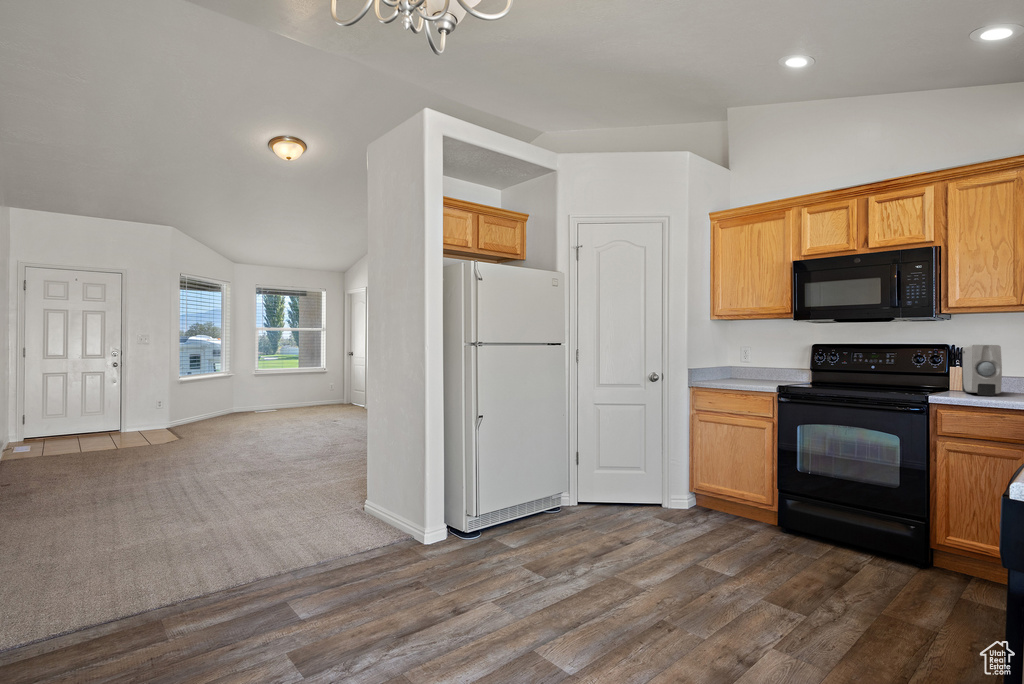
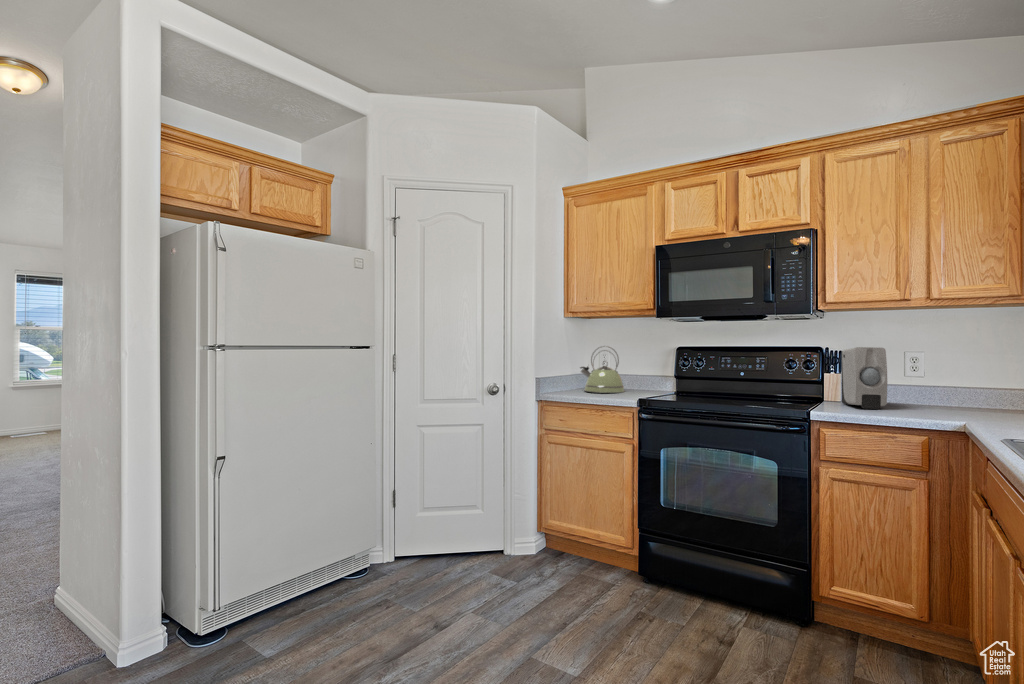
kettle: none [726,344,766,382] -> present [580,346,624,393]

